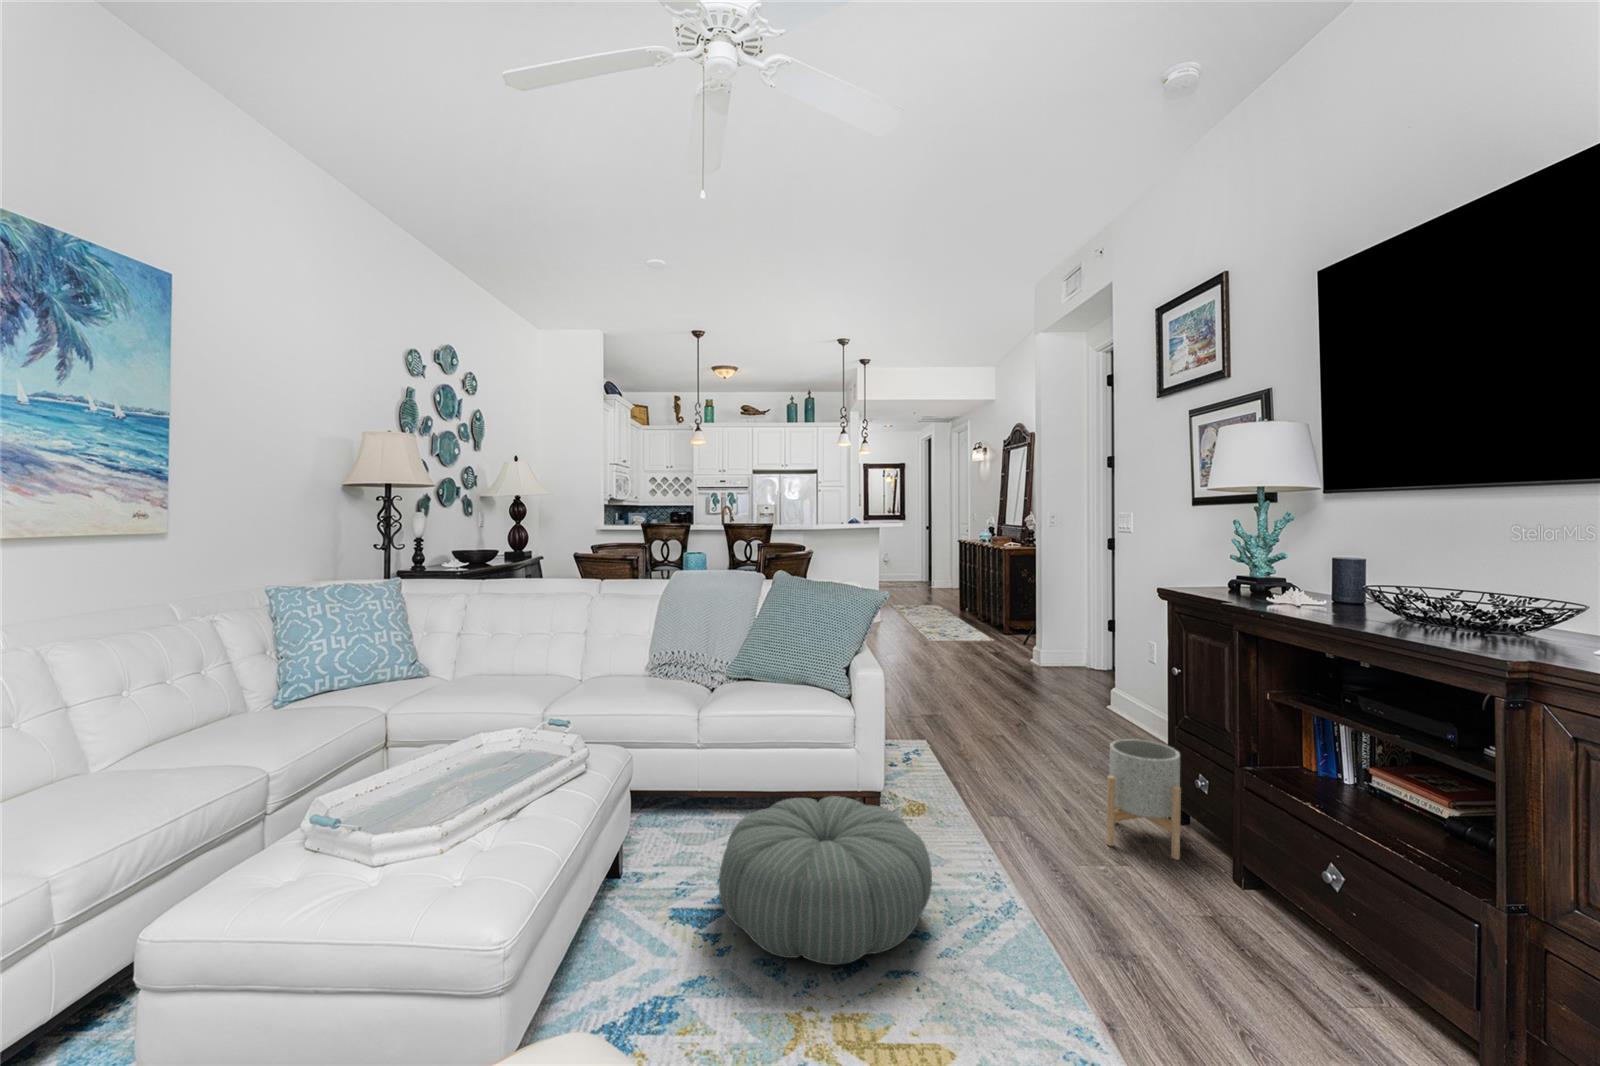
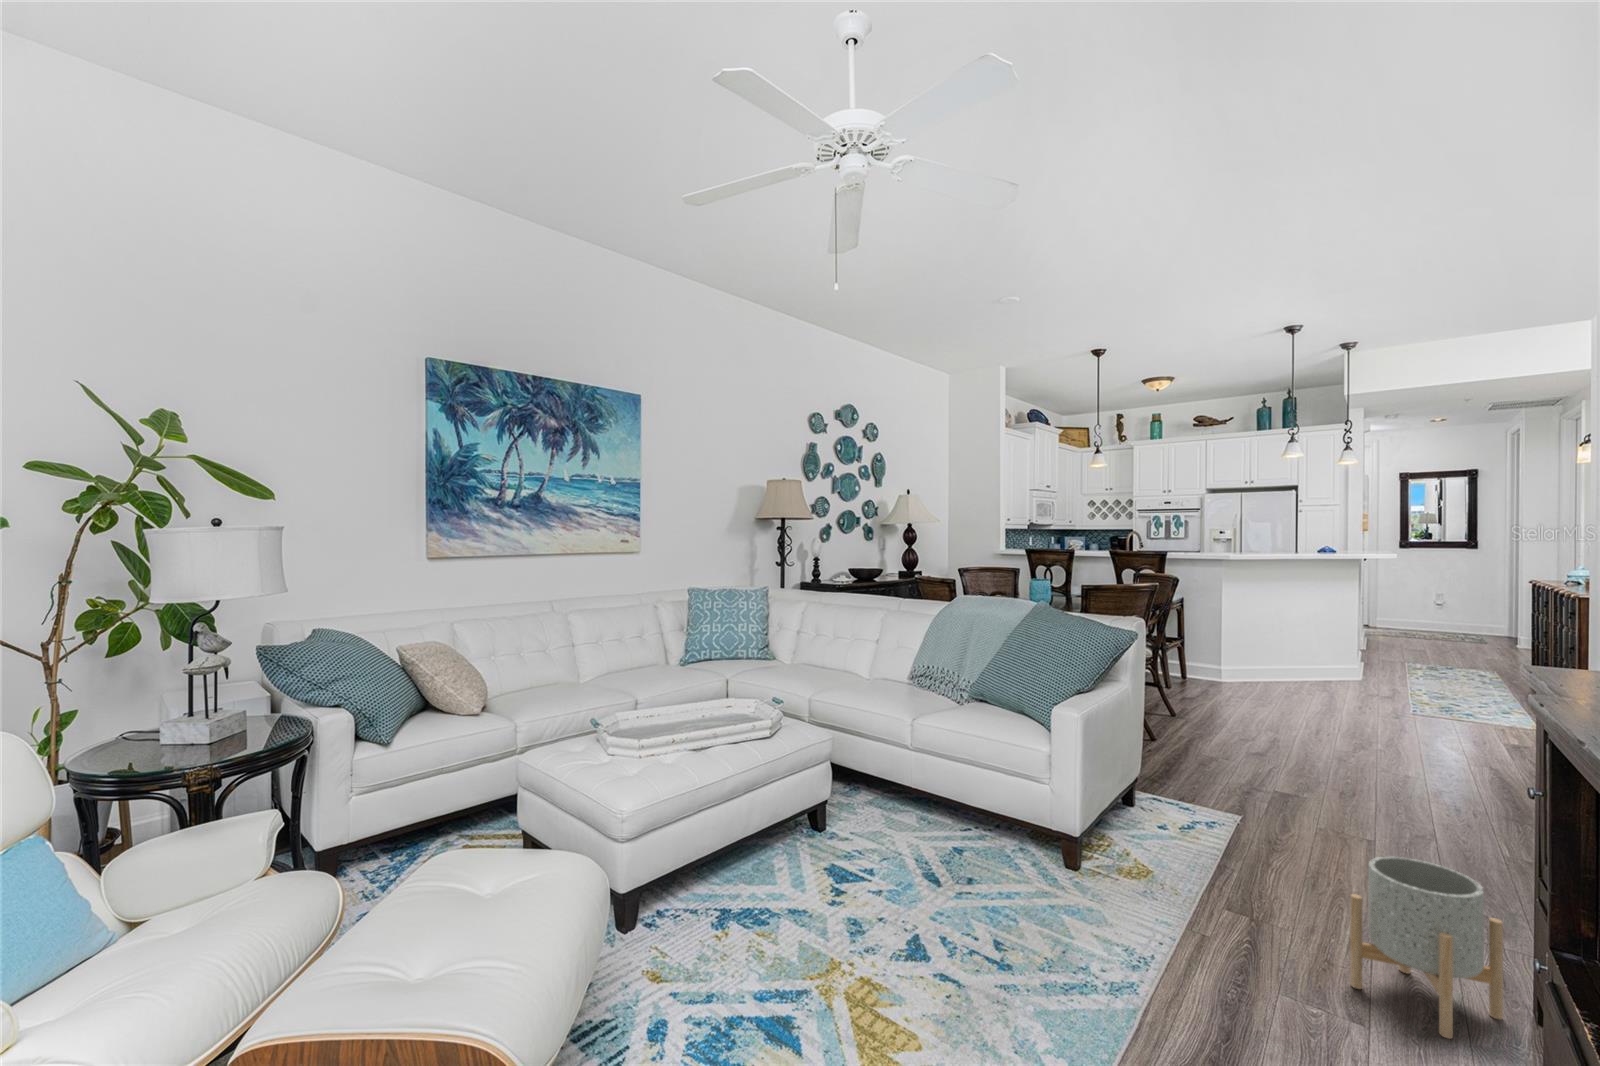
pouf: present [719,796,932,965] -> none [843,808,1038,953]

